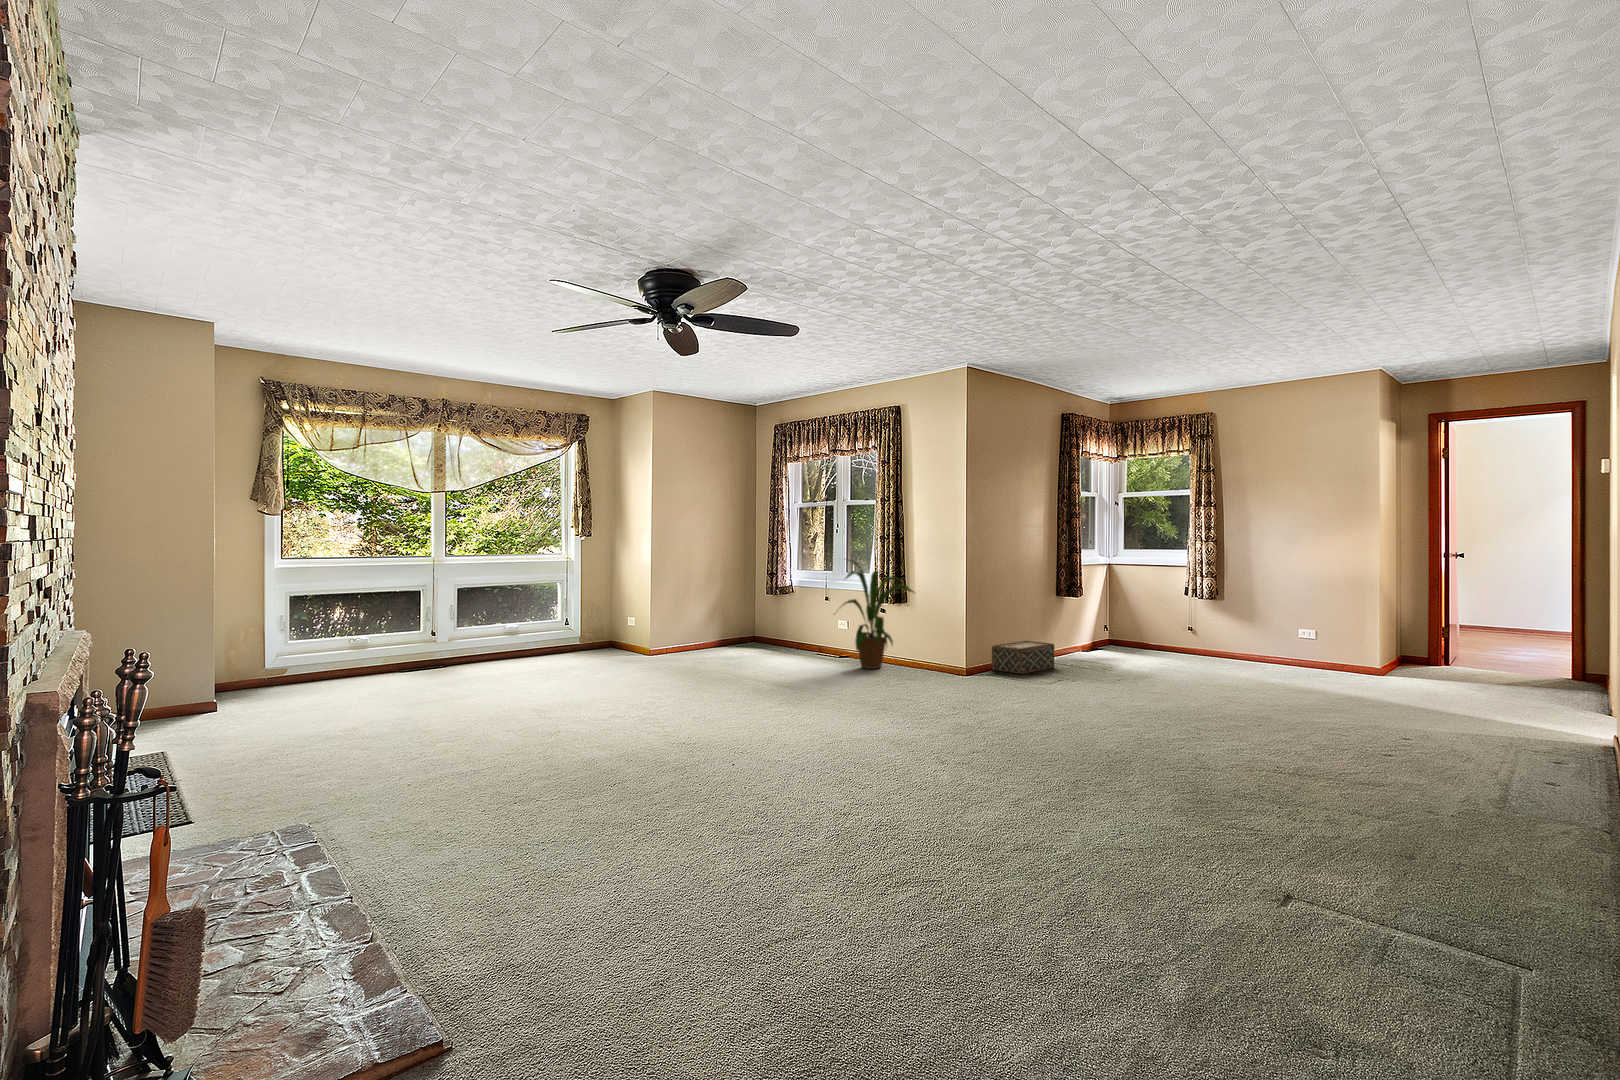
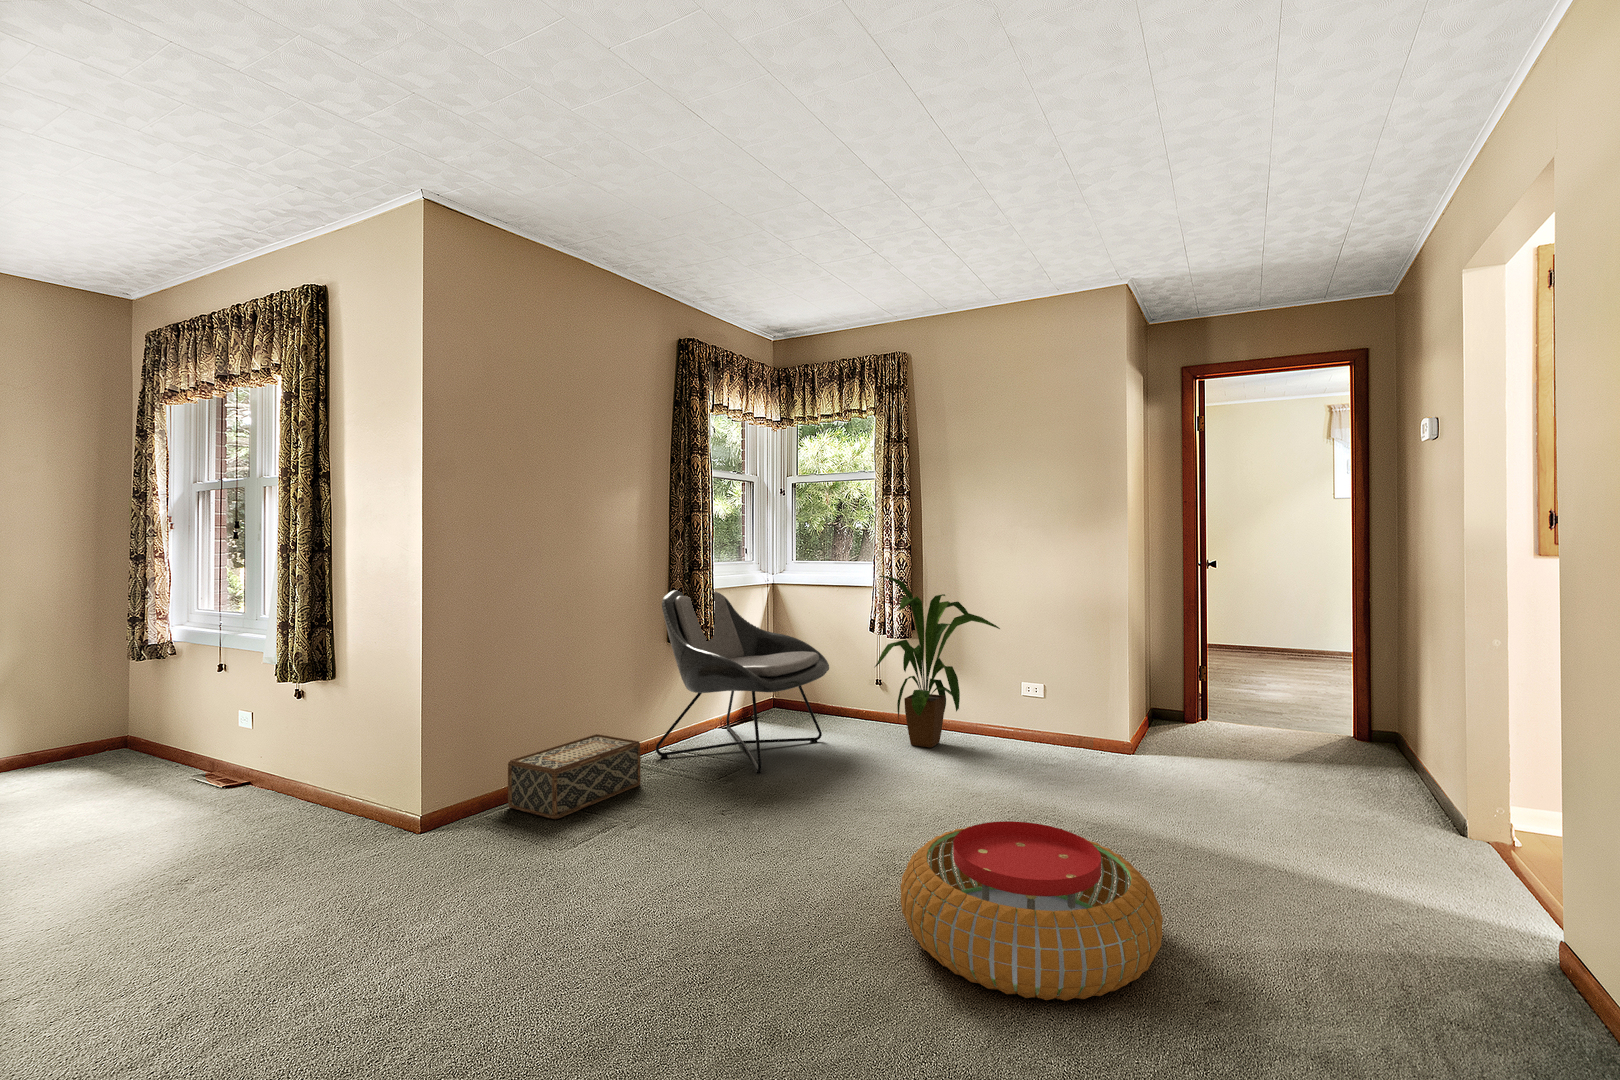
house plant: present [835,560,914,669] -> present [875,576,1000,748]
lounge chair: none [1053,563,1160,667] -> present [656,590,829,773]
pouf: none [1217,667,1346,722] -> present [900,821,1163,1001]

